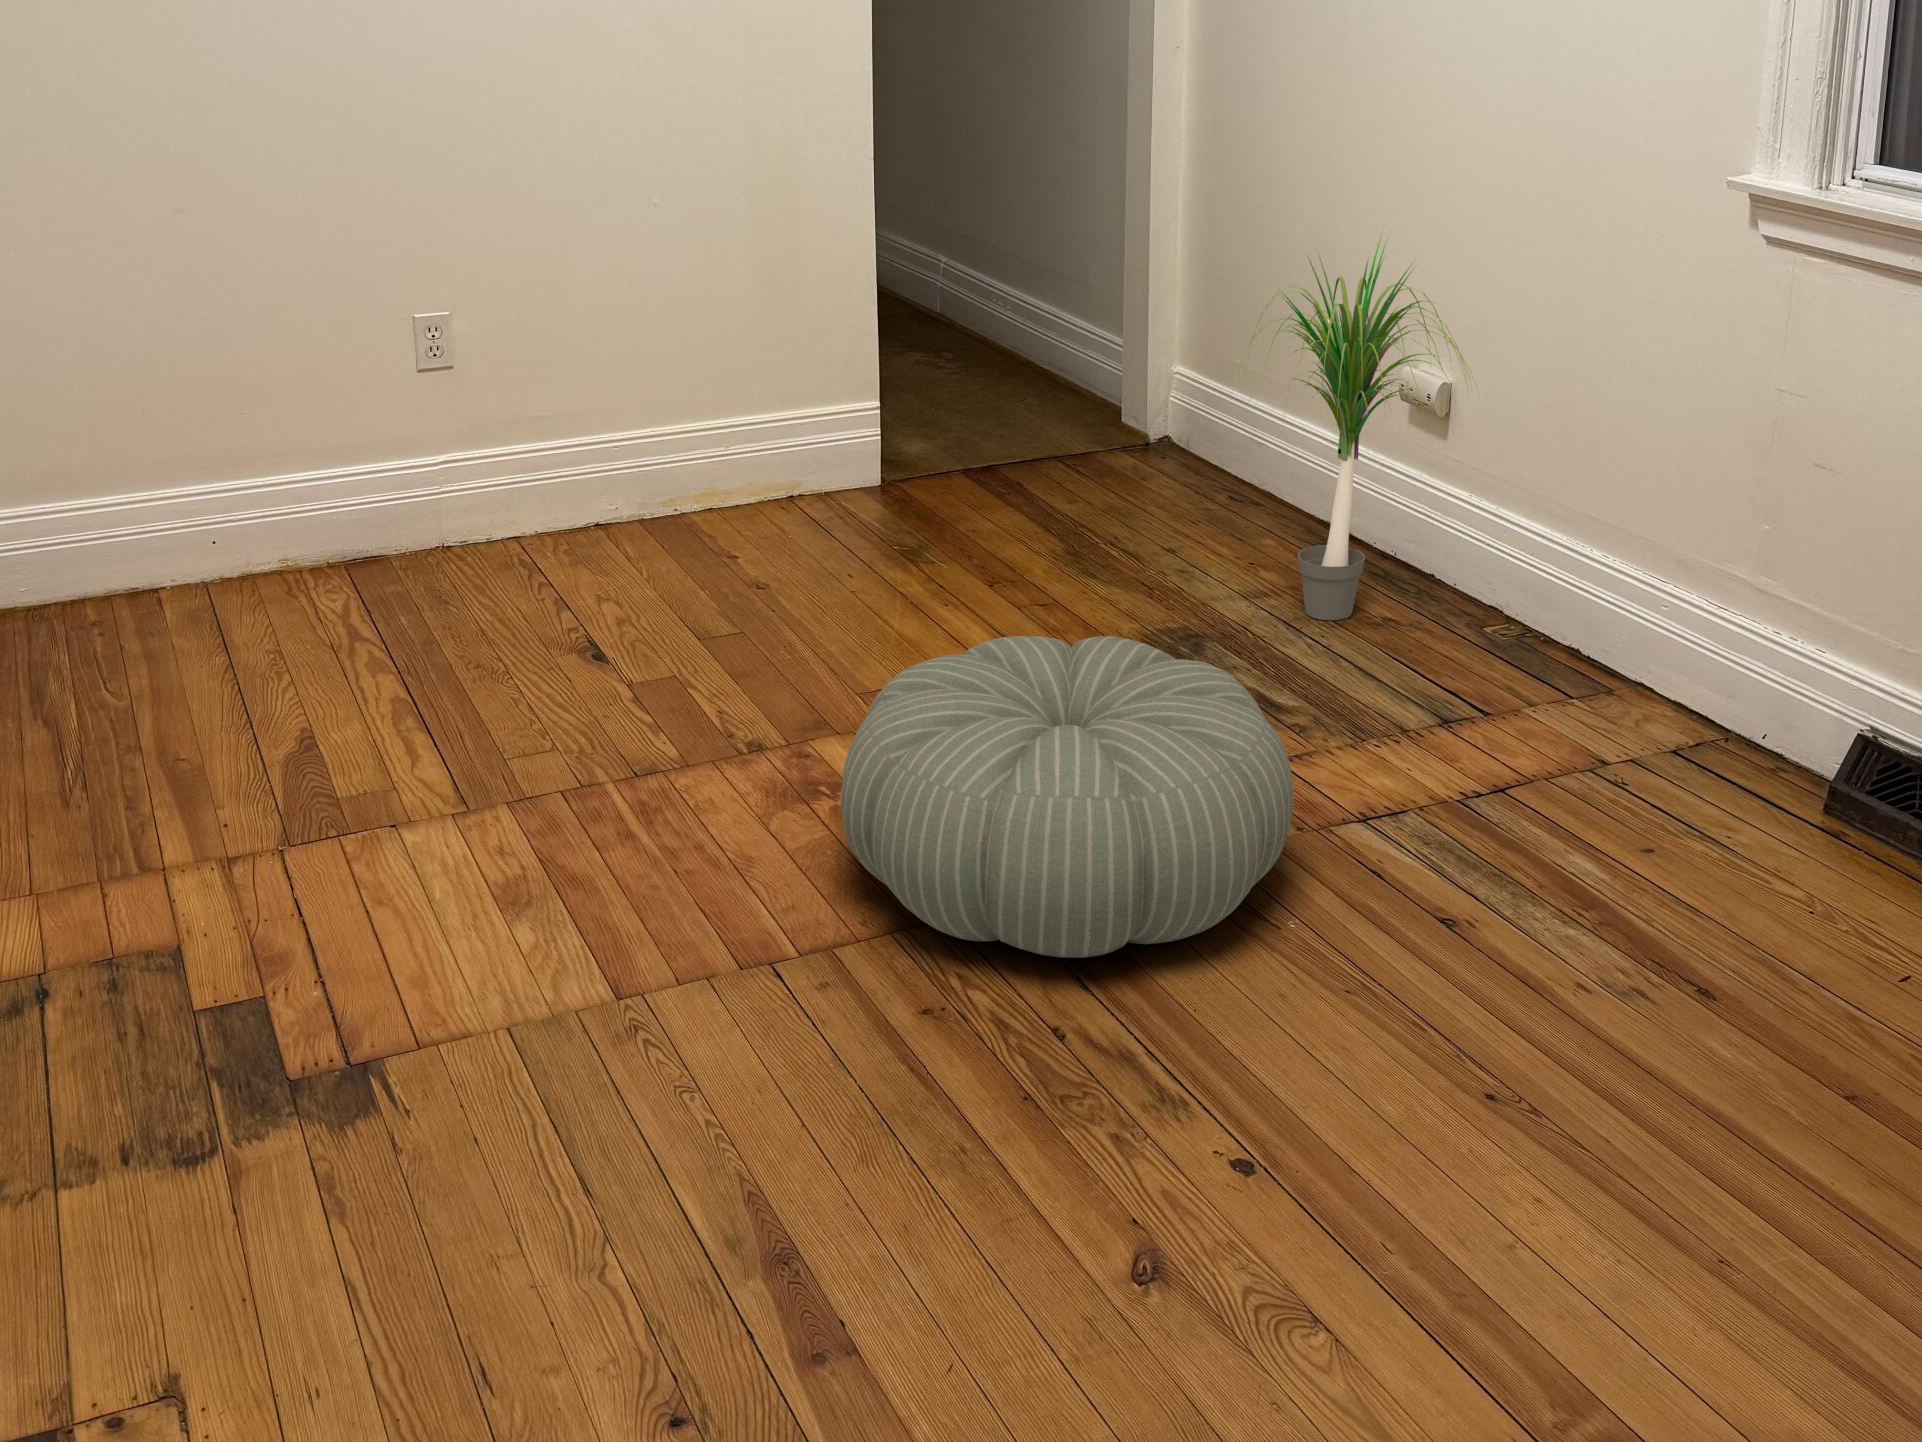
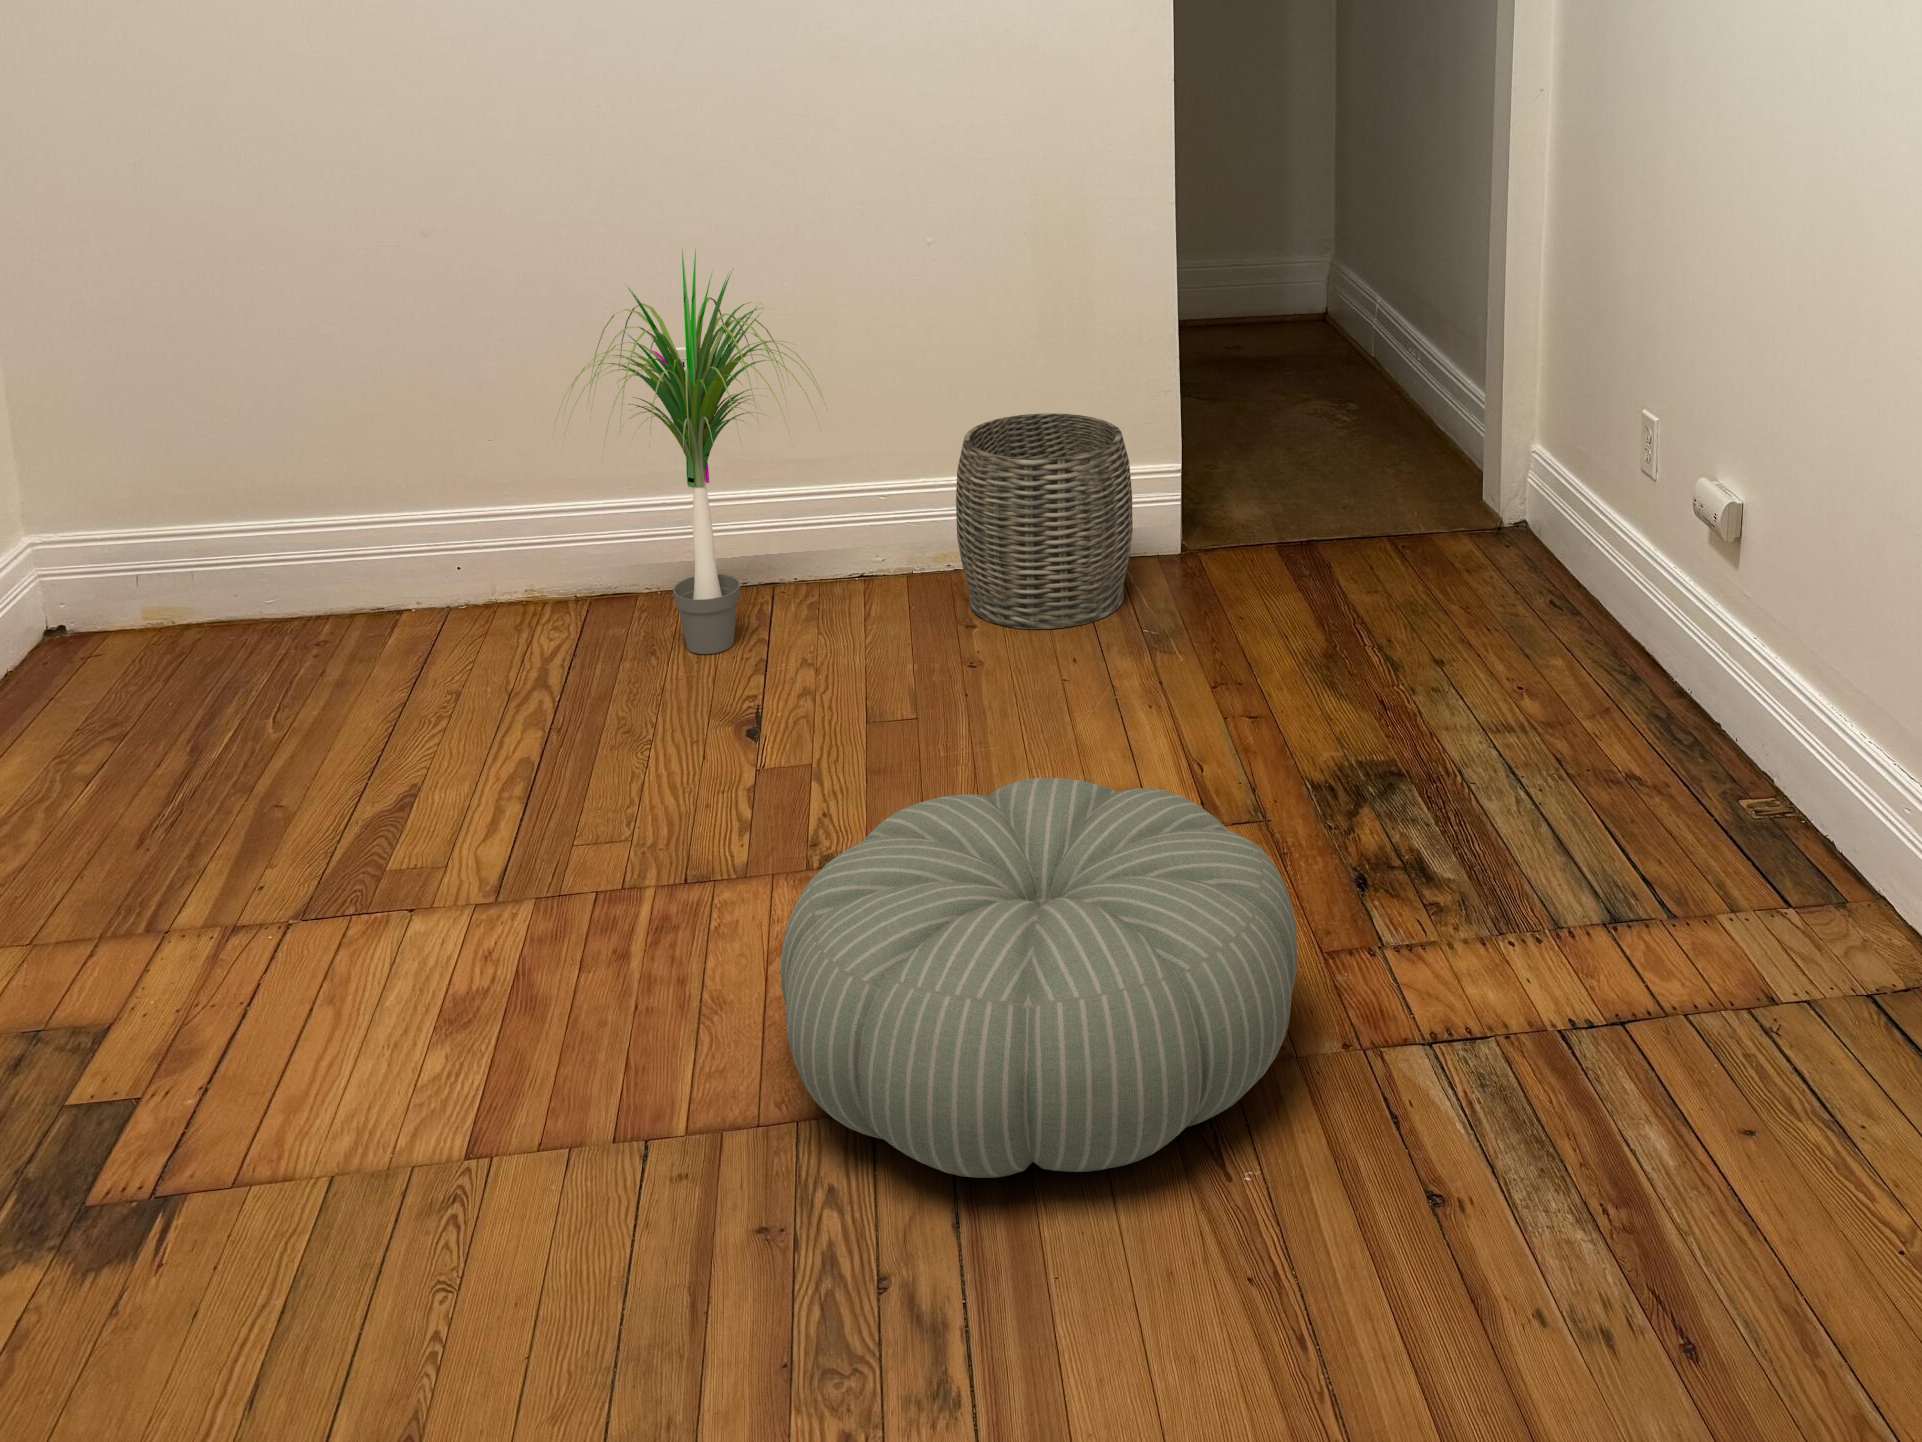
potted plant: present [1226,237,1477,620] -> present [558,249,821,654]
woven basket: none [704,356,867,553] -> present [956,413,1133,629]

